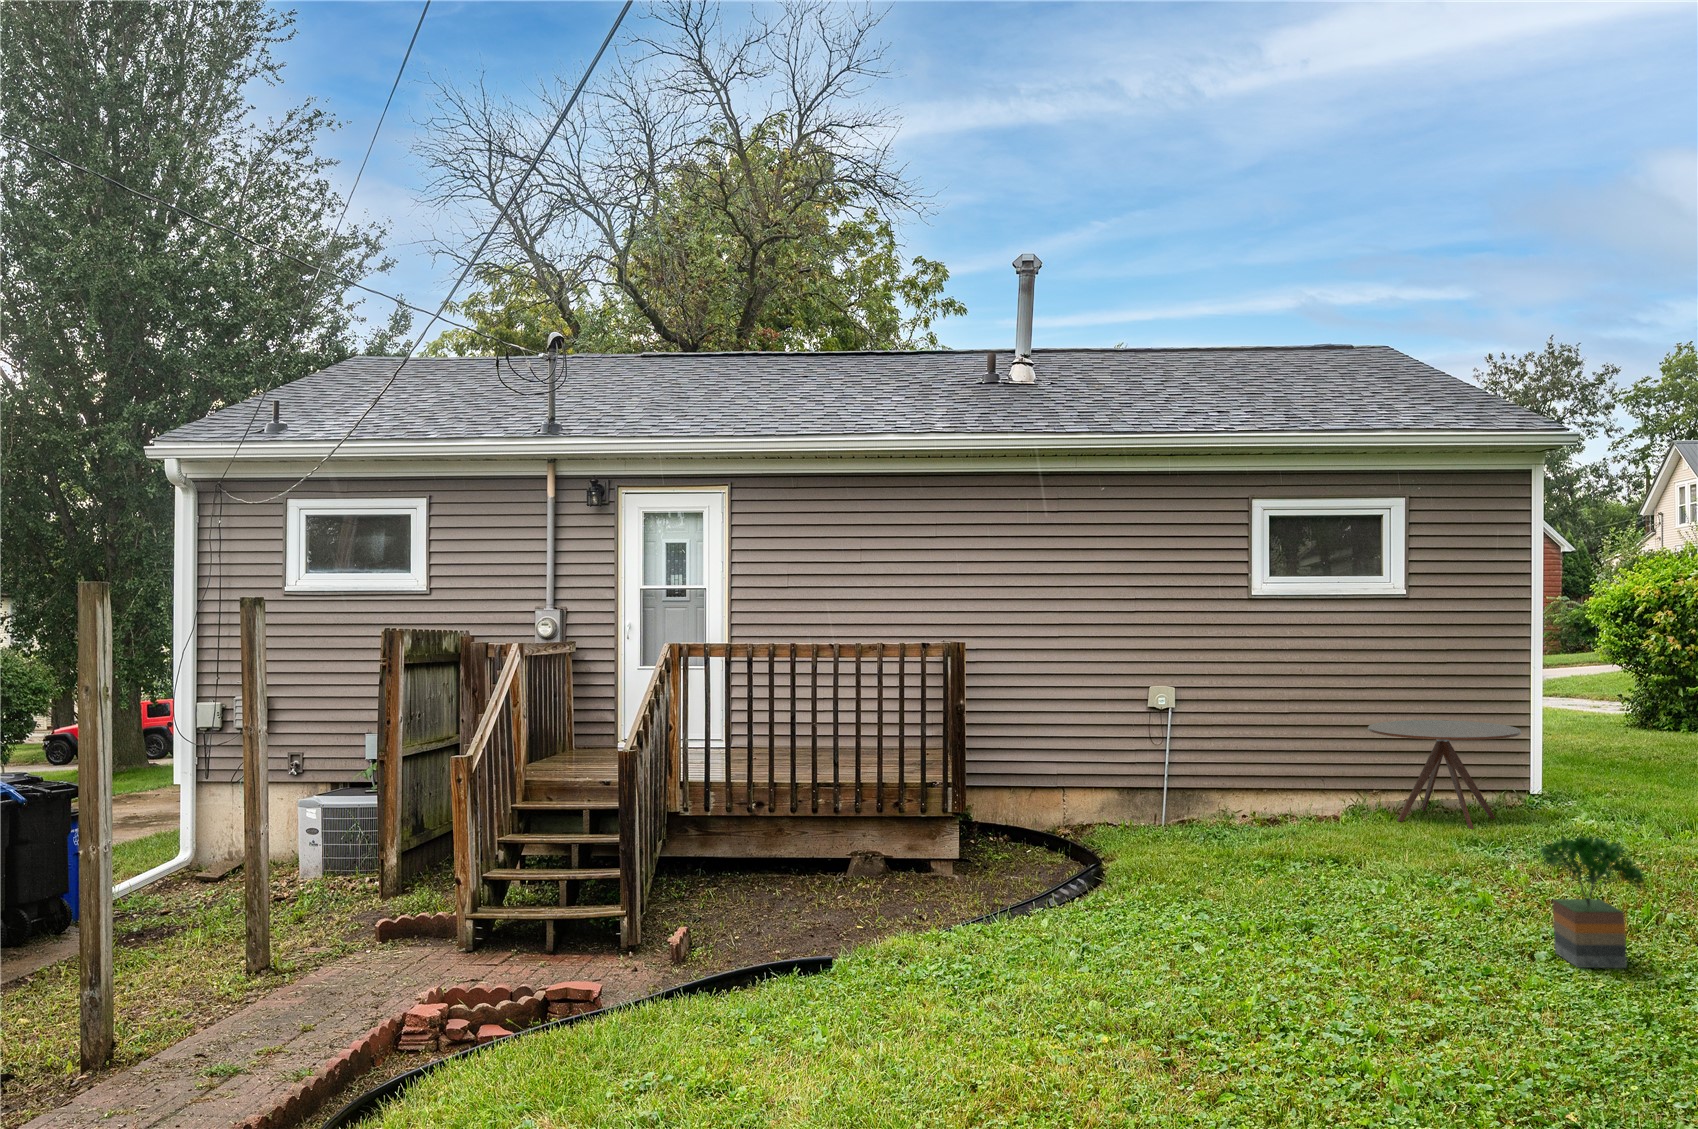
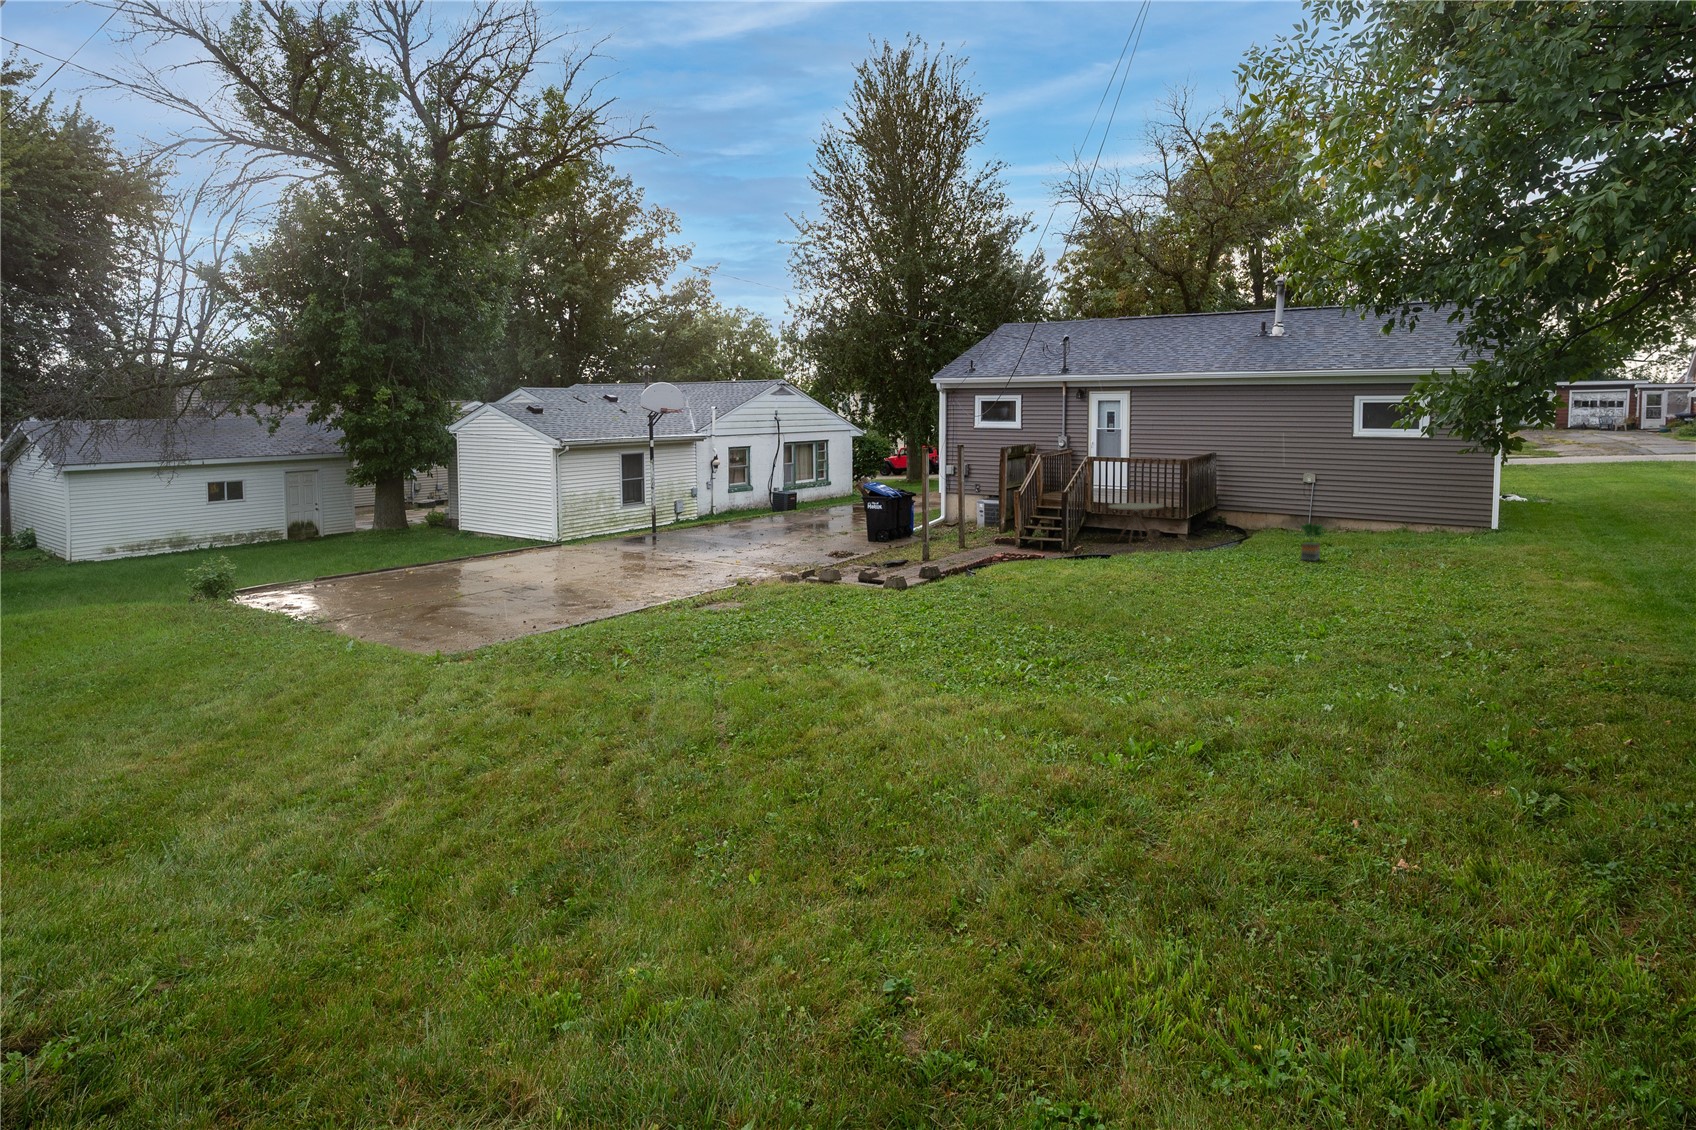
round table: present [1368,720,1521,829] -> present [1109,503,1163,542]

